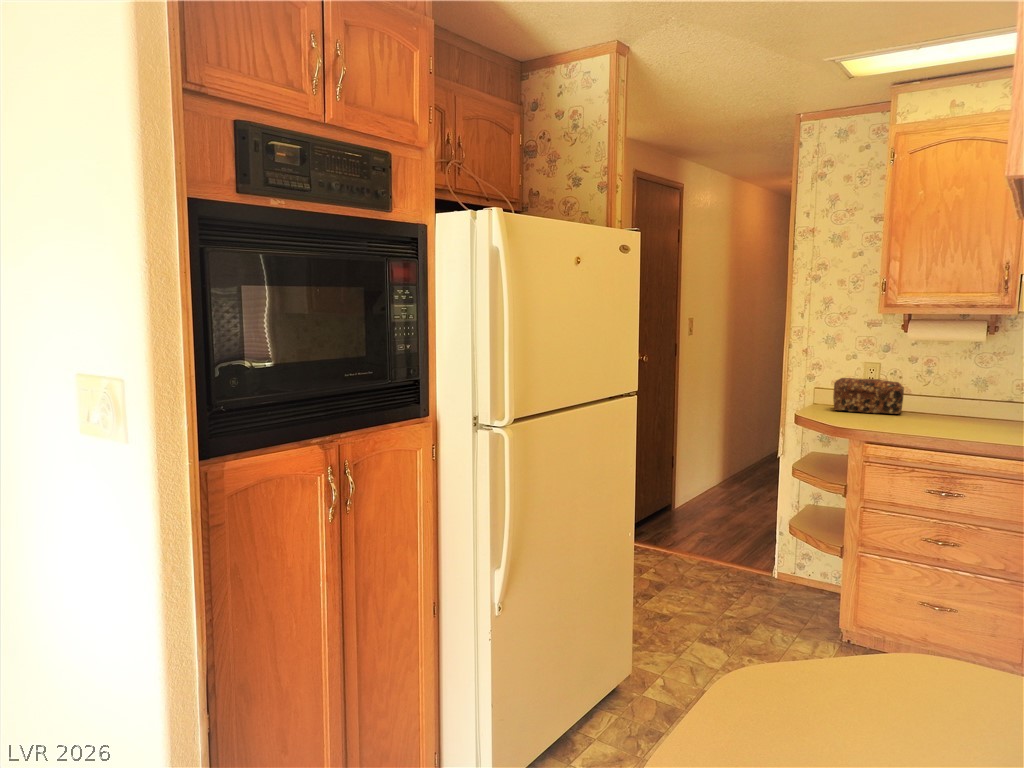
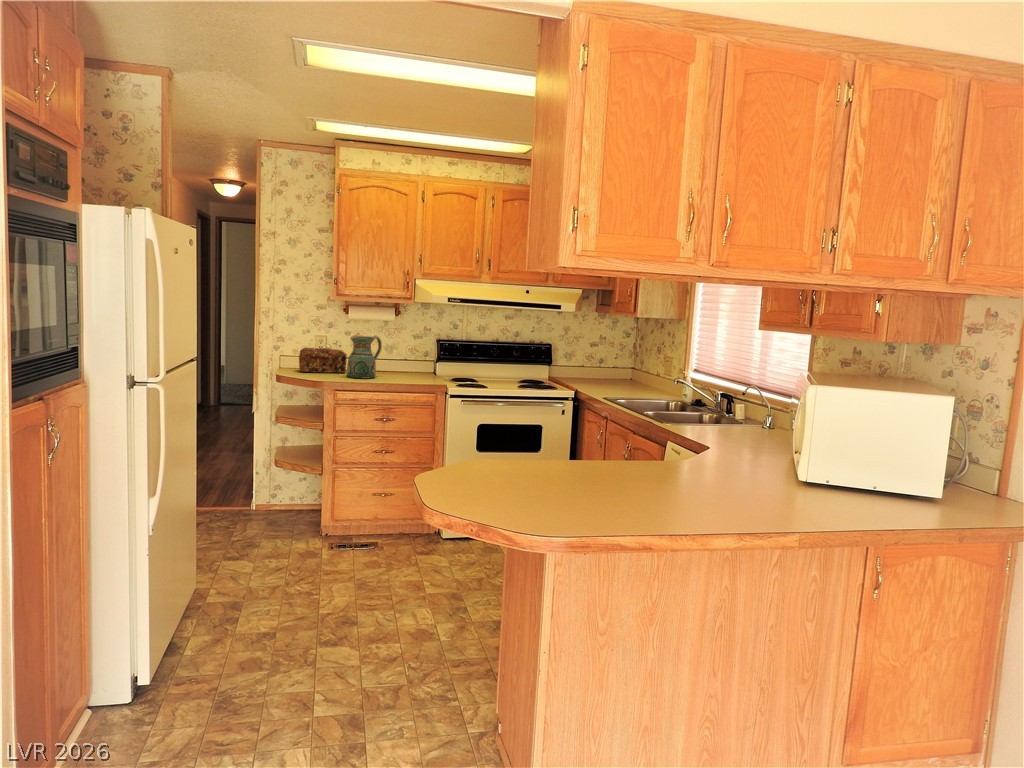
ceramic pitcher: none [894,362,957,426] -> present [347,335,382,378]

